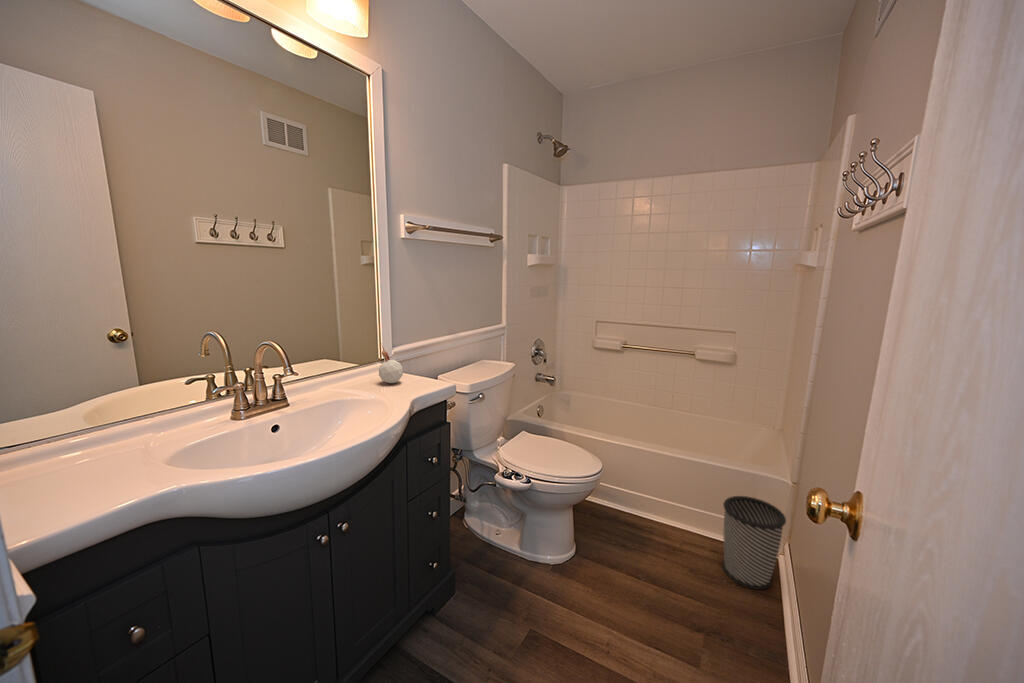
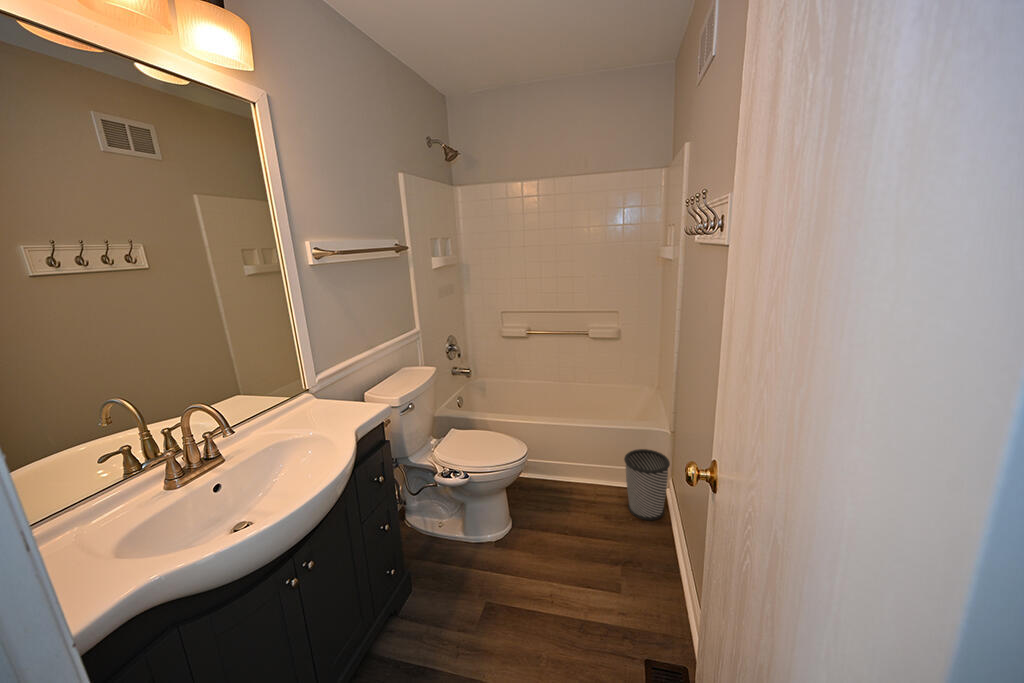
candle: present [379,347,403,383] -> none [308,377,335,415]

